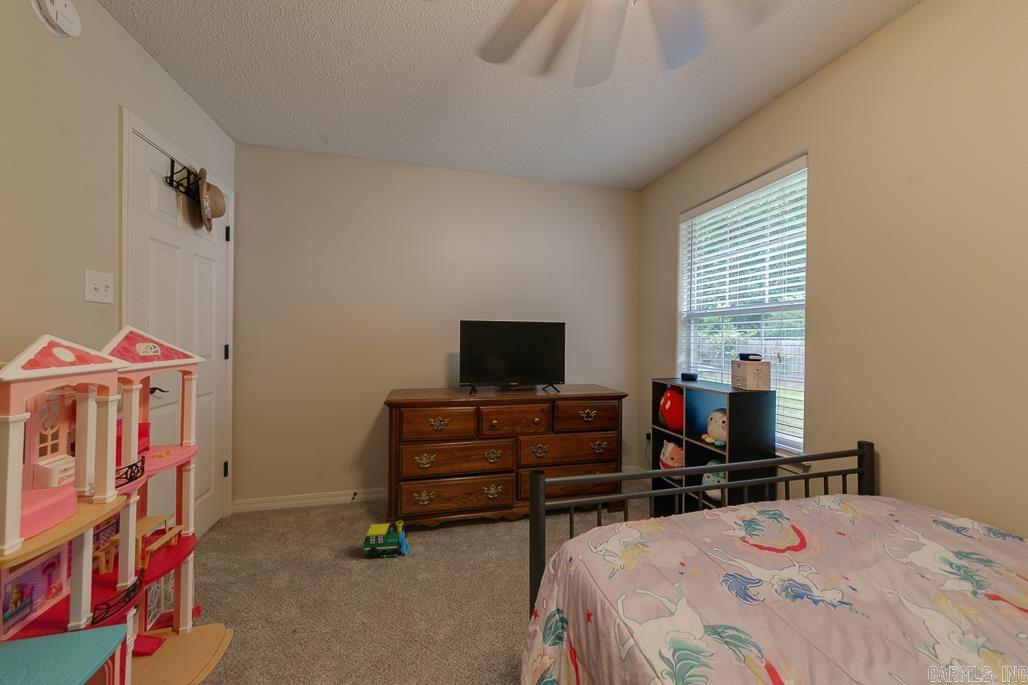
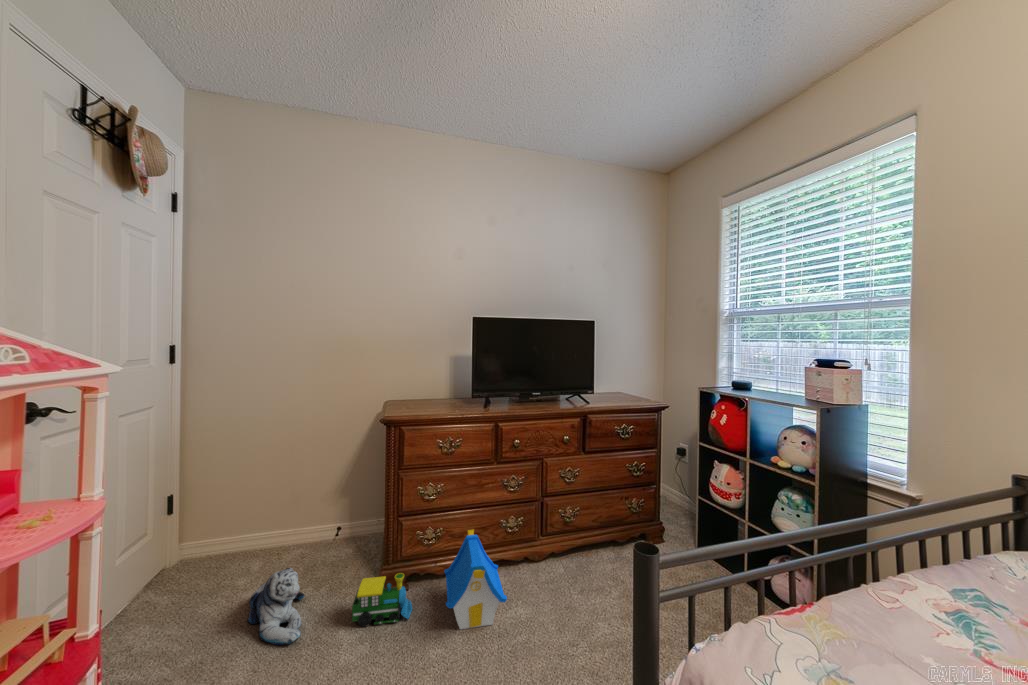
toy house: none [434,491,481,562] -> present [444,530,507,629]
plush toy: none [286,514,329,567] -> present [247,568,304,645]

